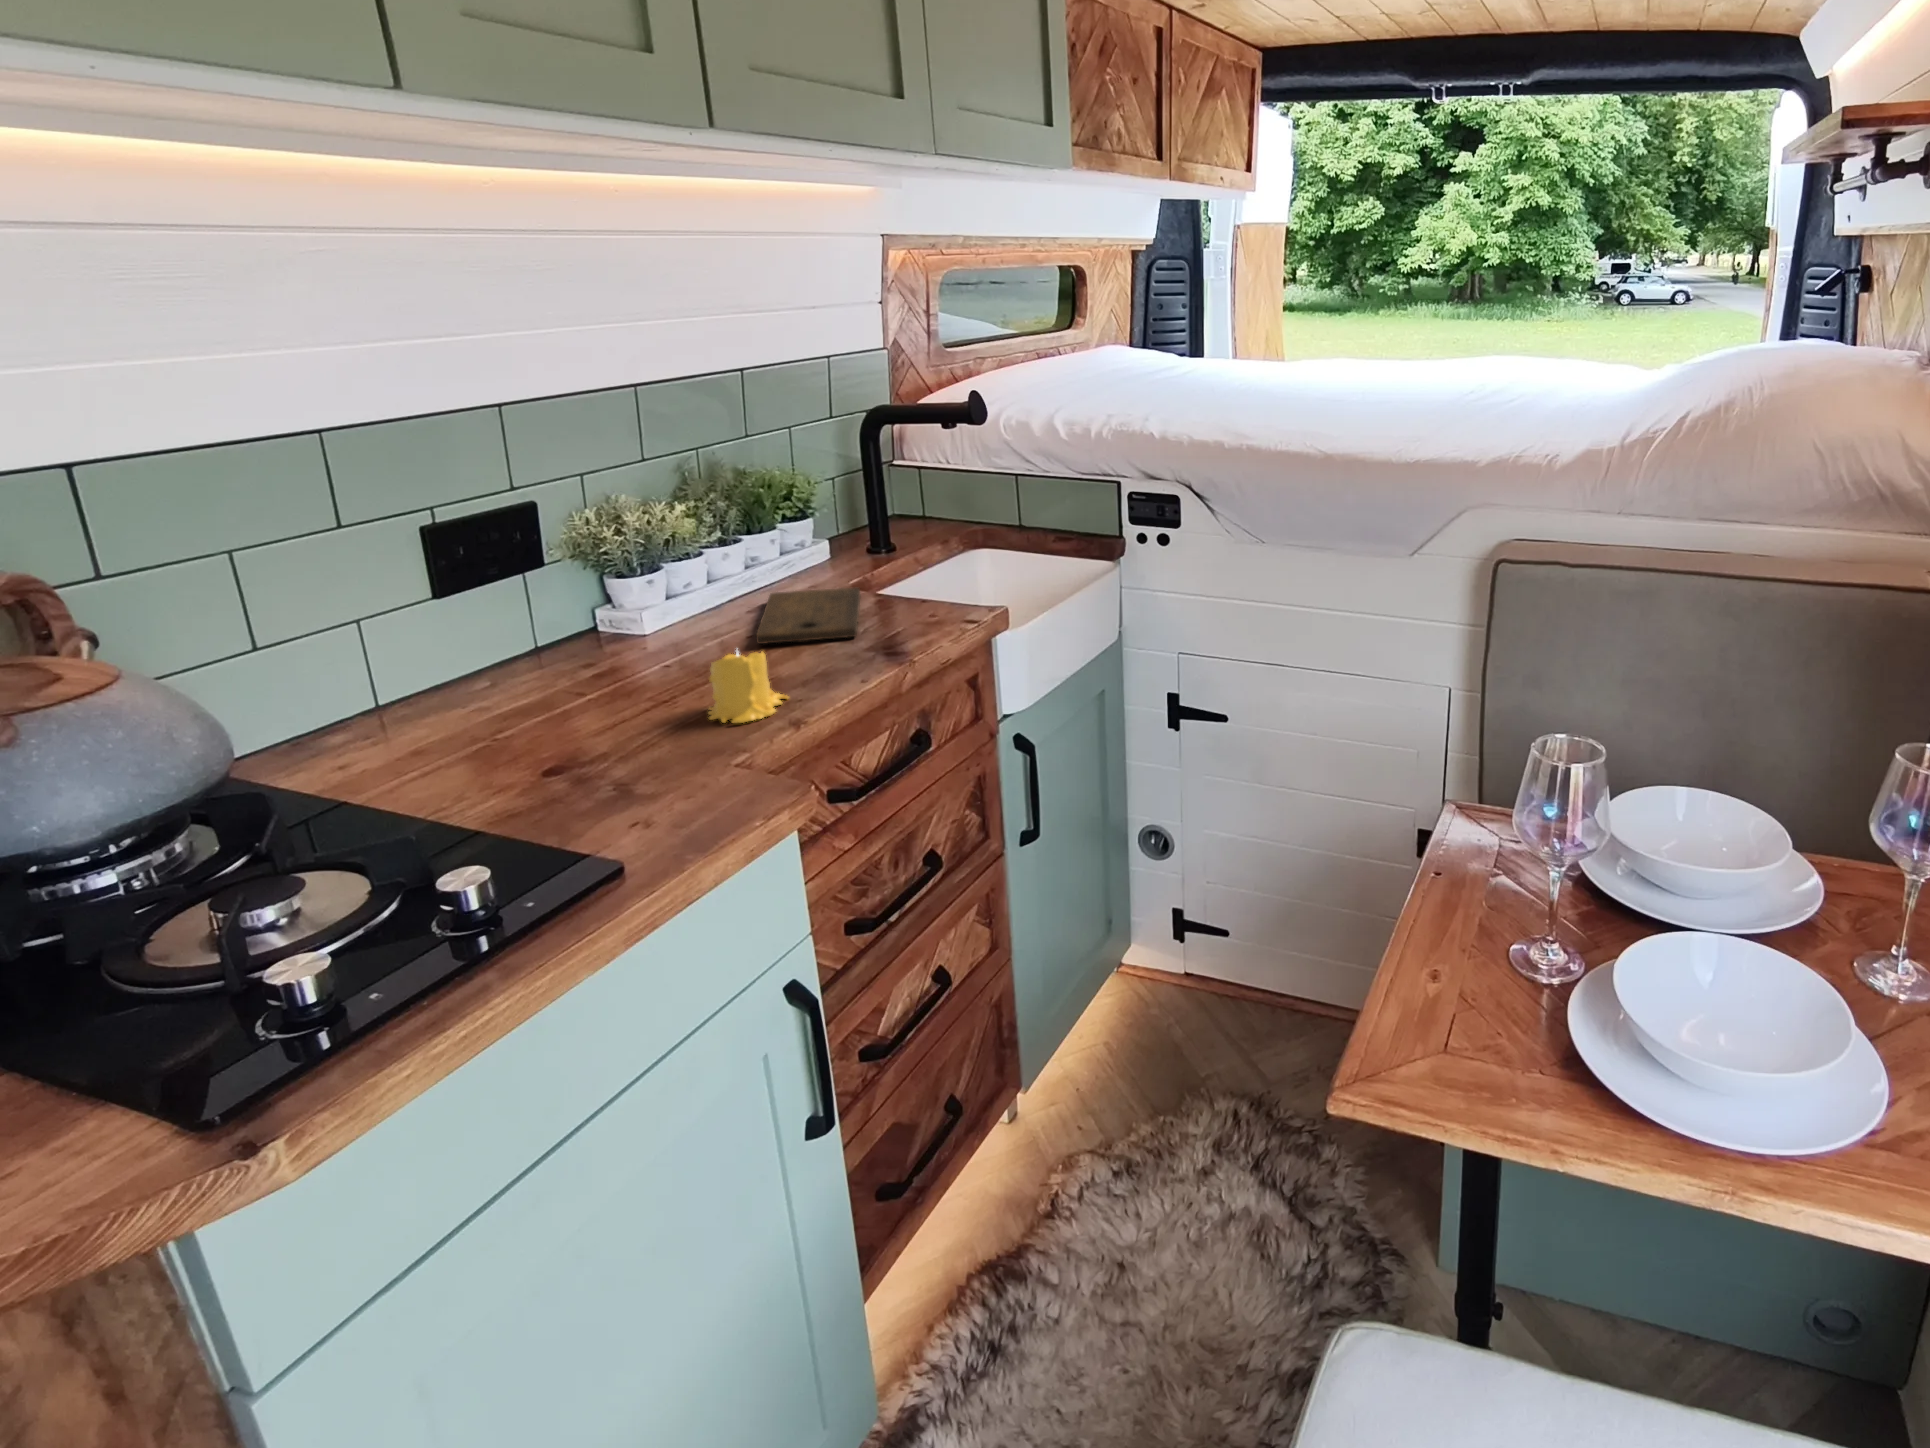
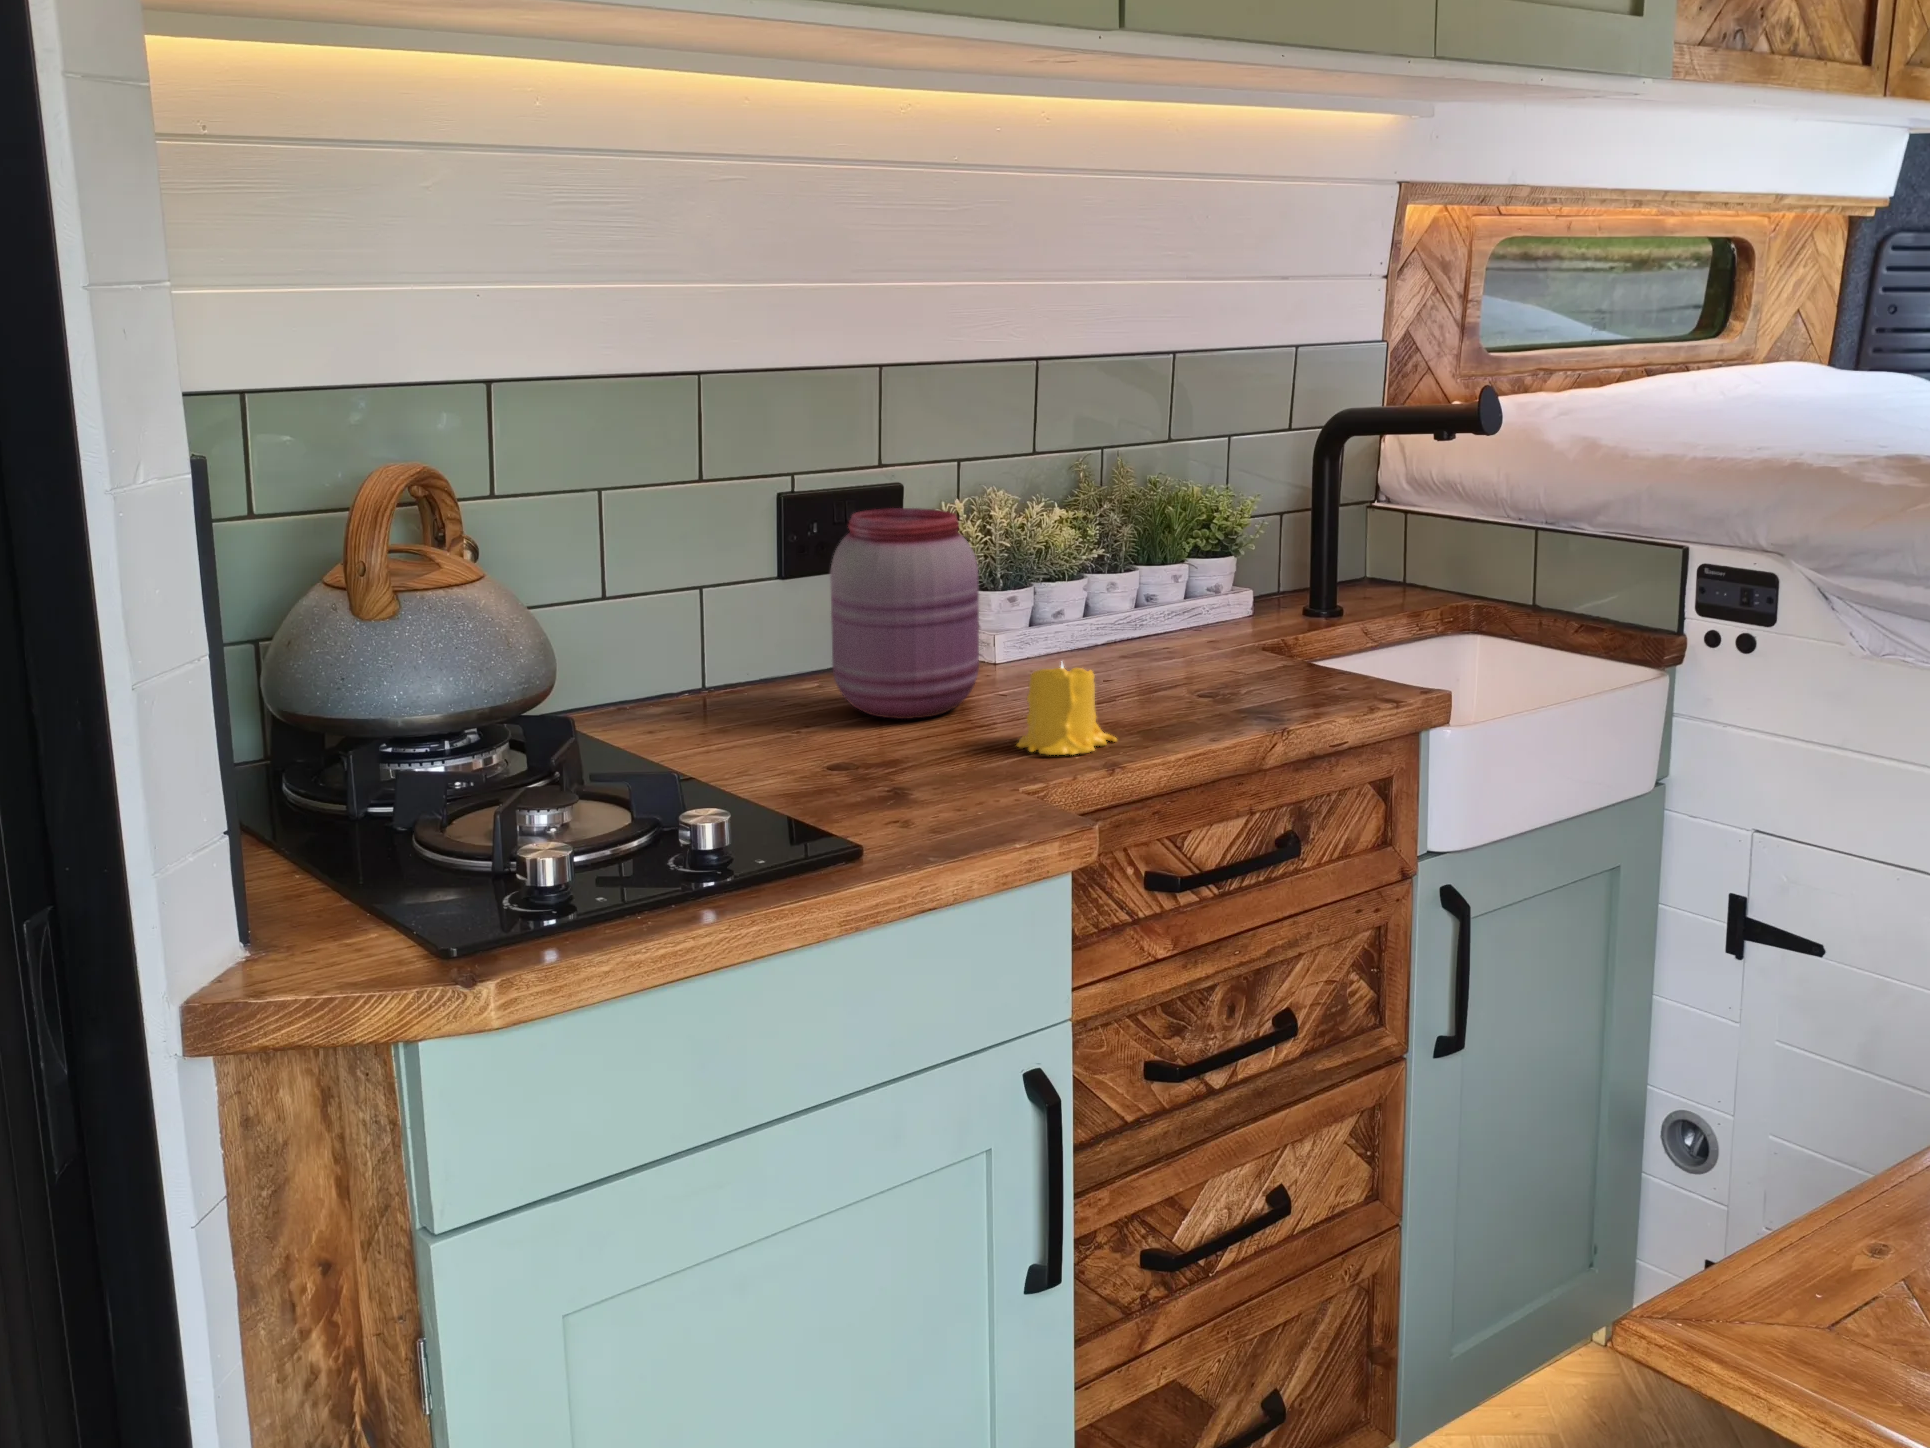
jar: none [494,531,648,707] -> present [830,508,979,719]
cutting board: present [756,588,860,644] -> none [1111,637,1266,693]

